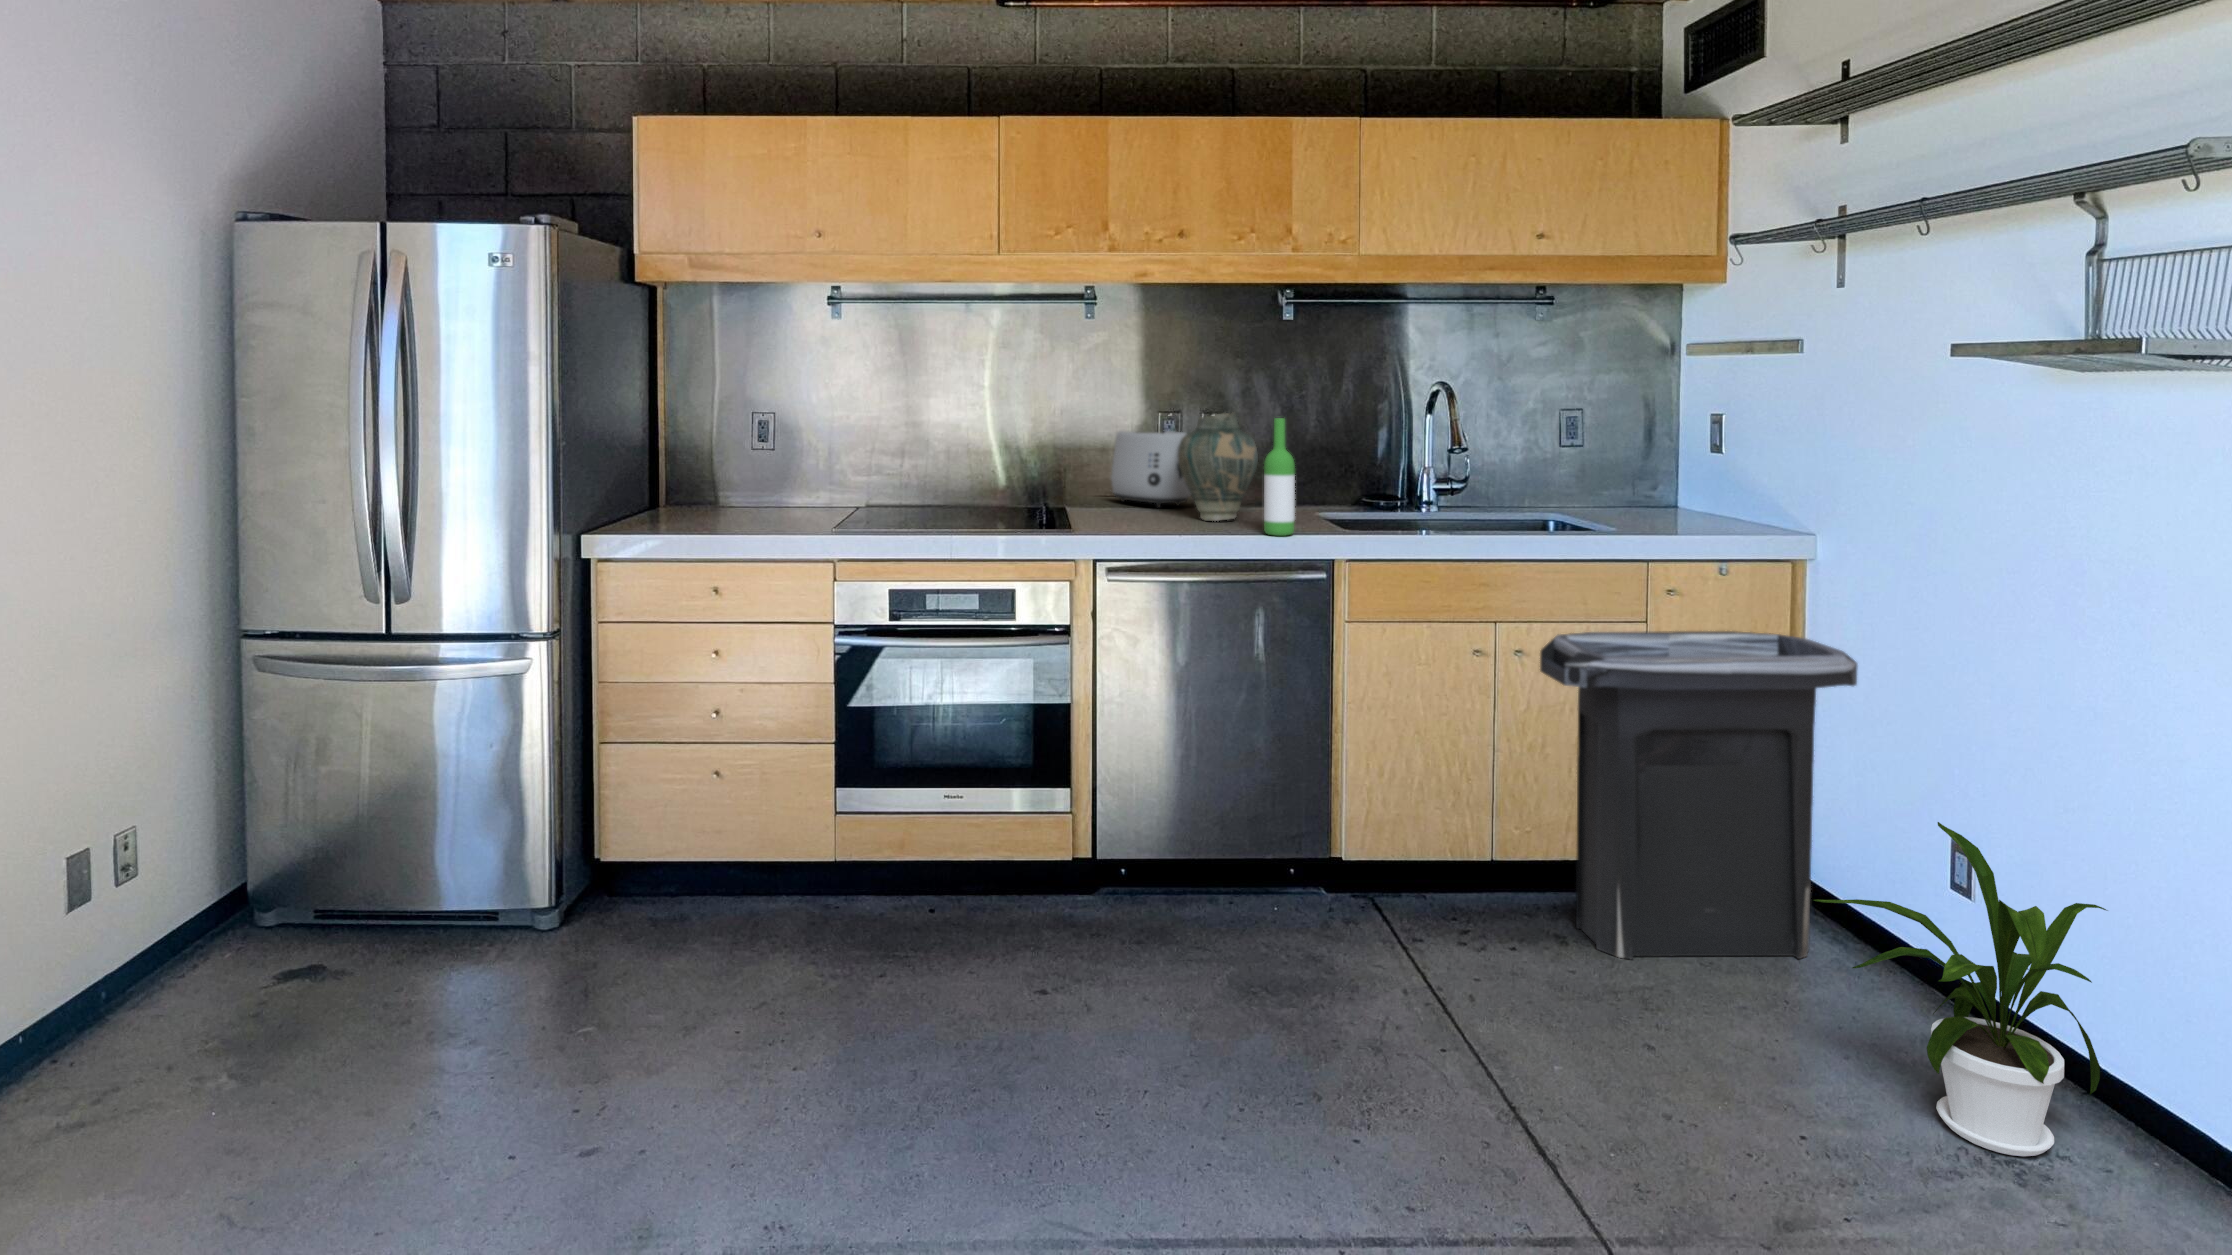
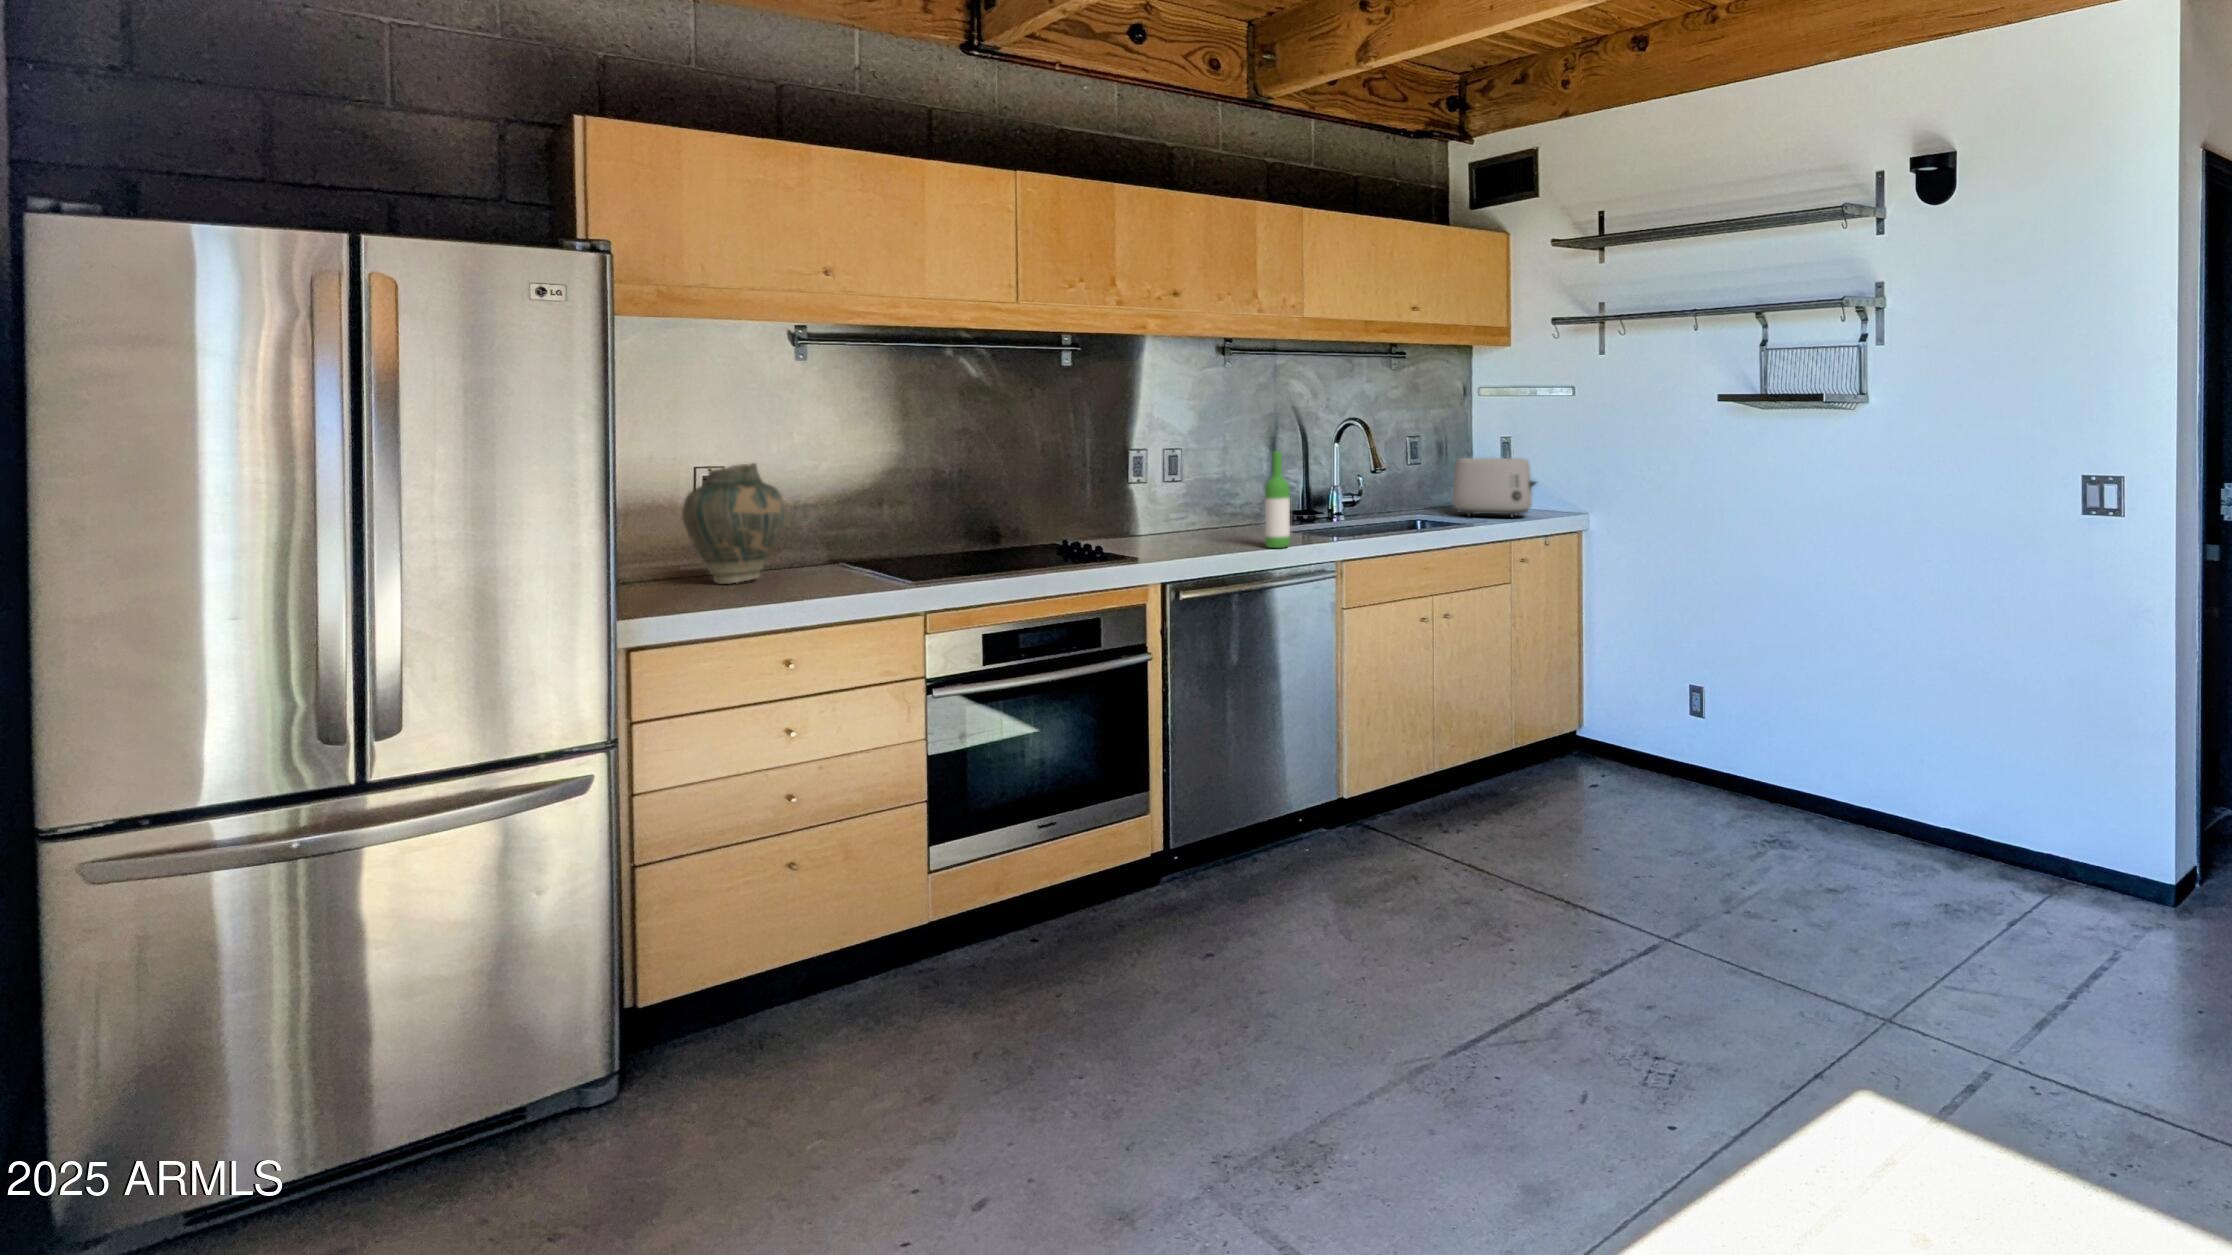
vase: present [1178,413,1258,521] -> present [682,463,785,584]
toaster: present [1111,431,1191,508] -> present [1452,458,1536,517]
trash can: present [1540,631,1858,959] -> none [1465,581,1628,814]
house plant: present [1814,822,2107,1156] -> none [1662,674,1797,848]

